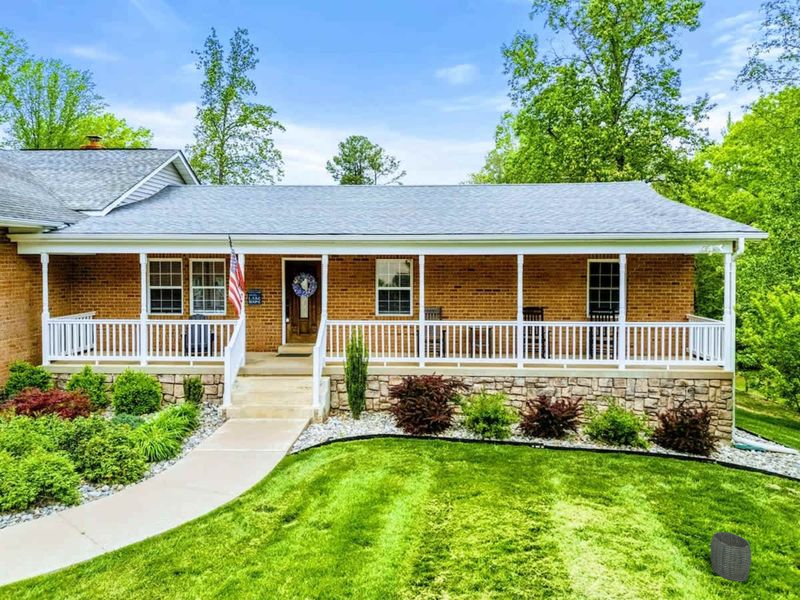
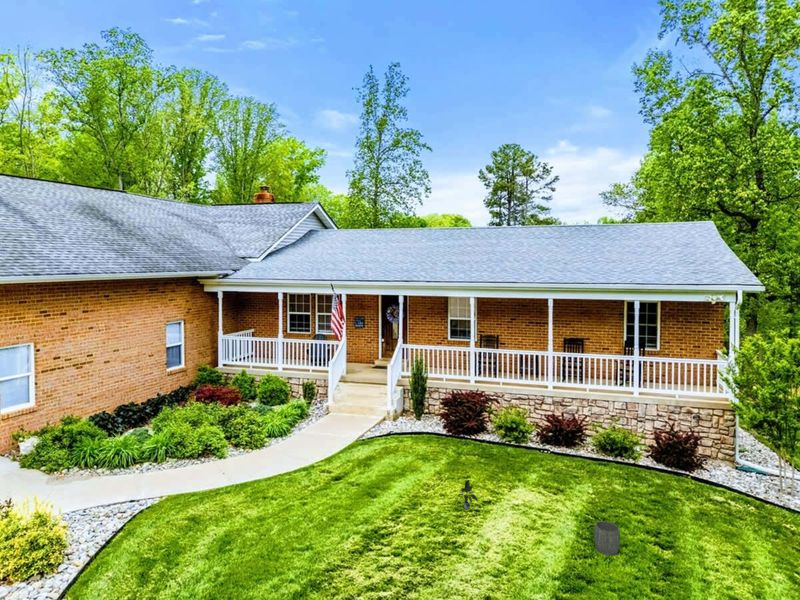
potted plant: none [493,495,524,539] -> present [457,480,478,509]

